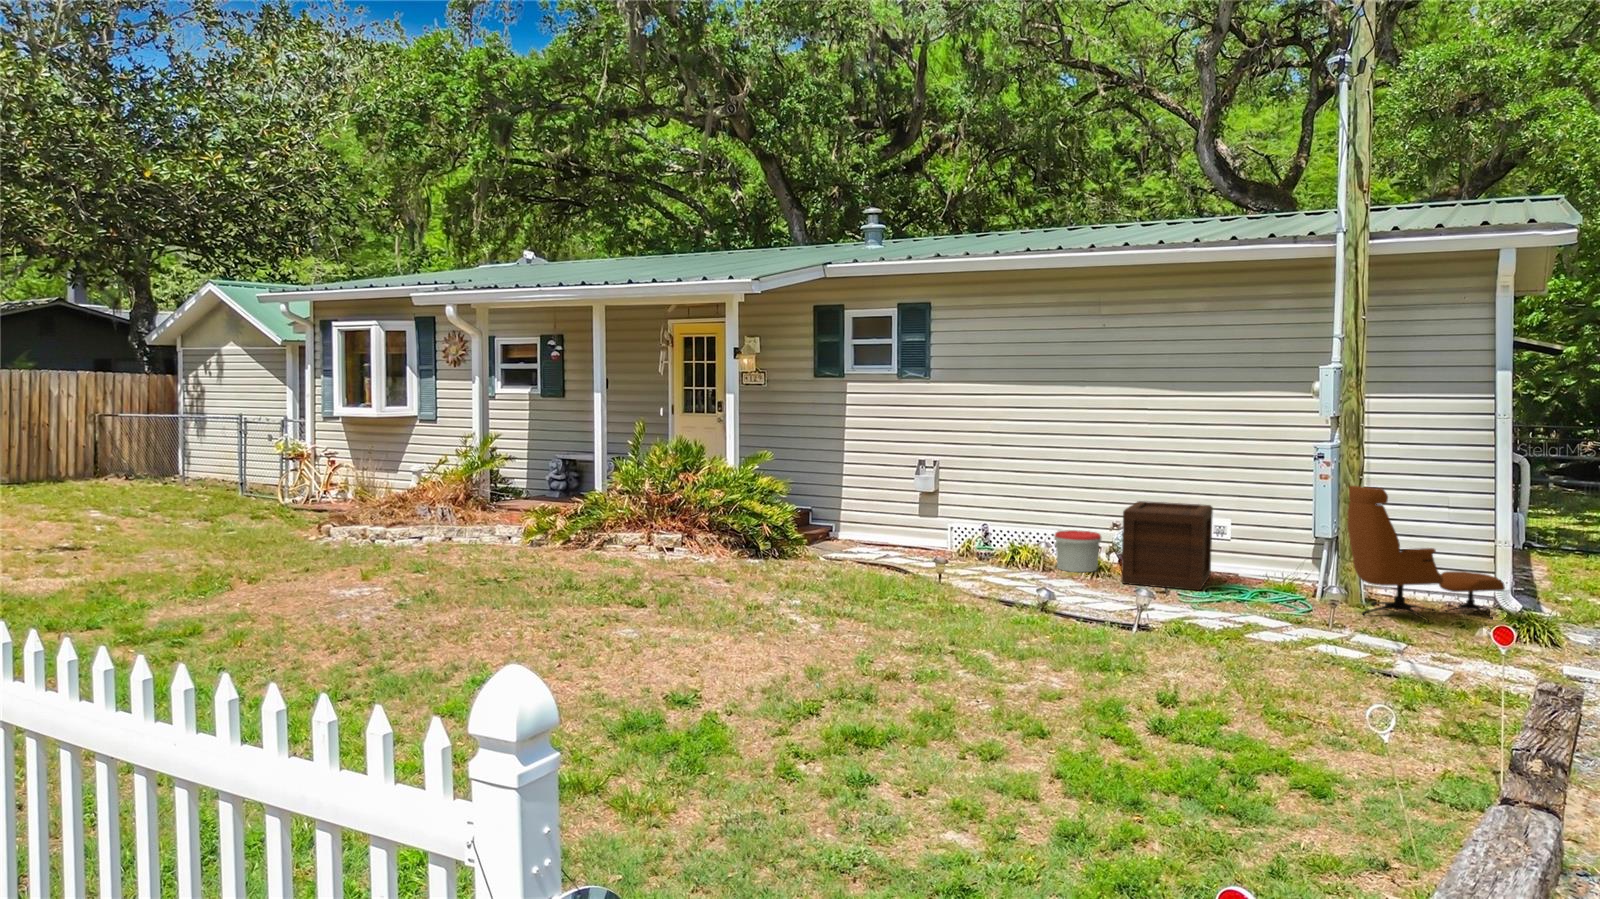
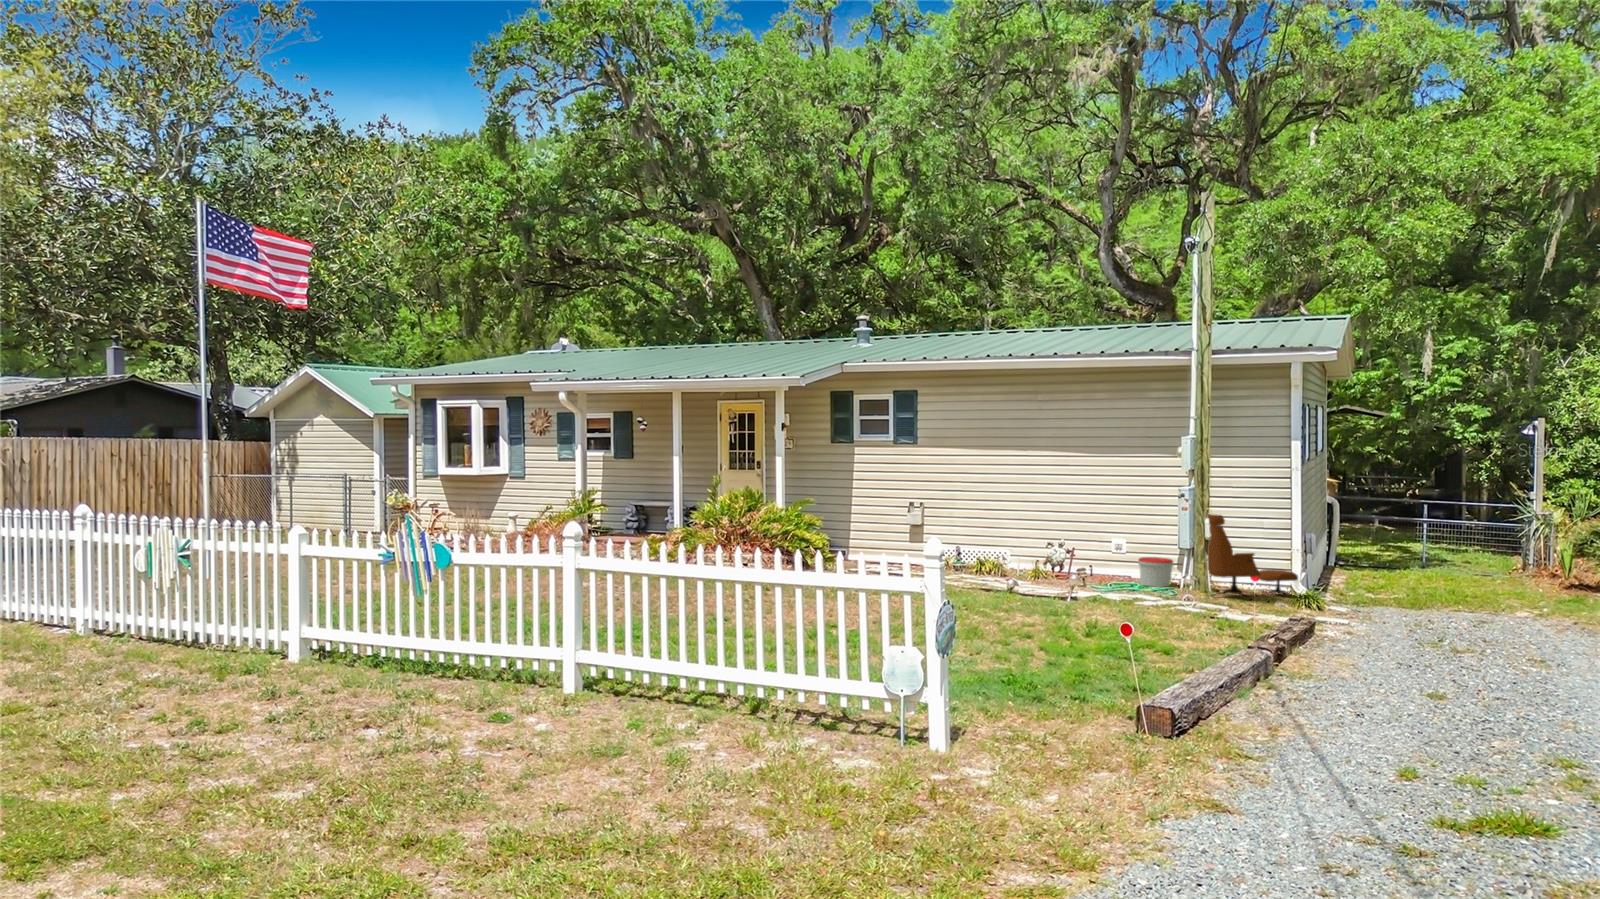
wooden crate: present [1121,501,1213,590] -> none [1056,528,1114,586]
bucket: present [1054,530,1101,572] -> present [1138,557,1173,587]

